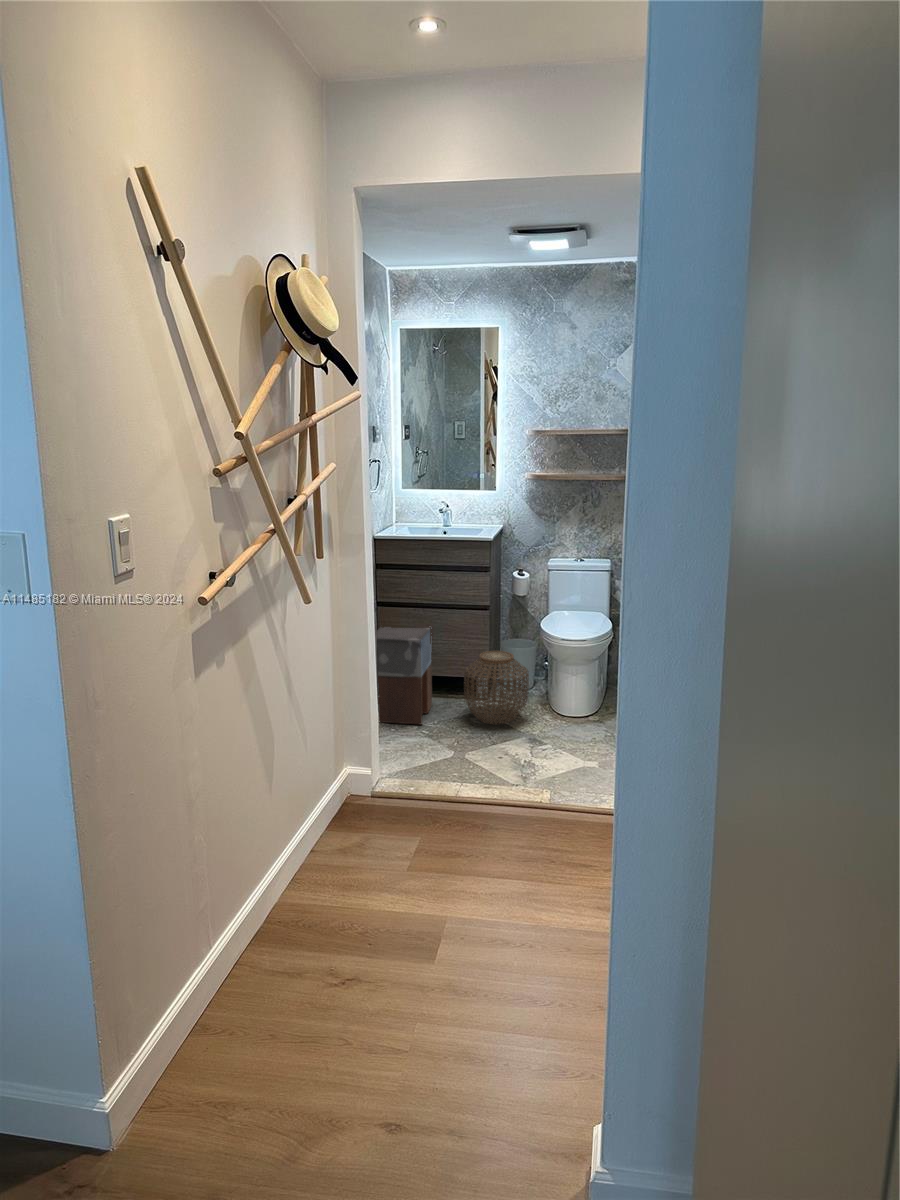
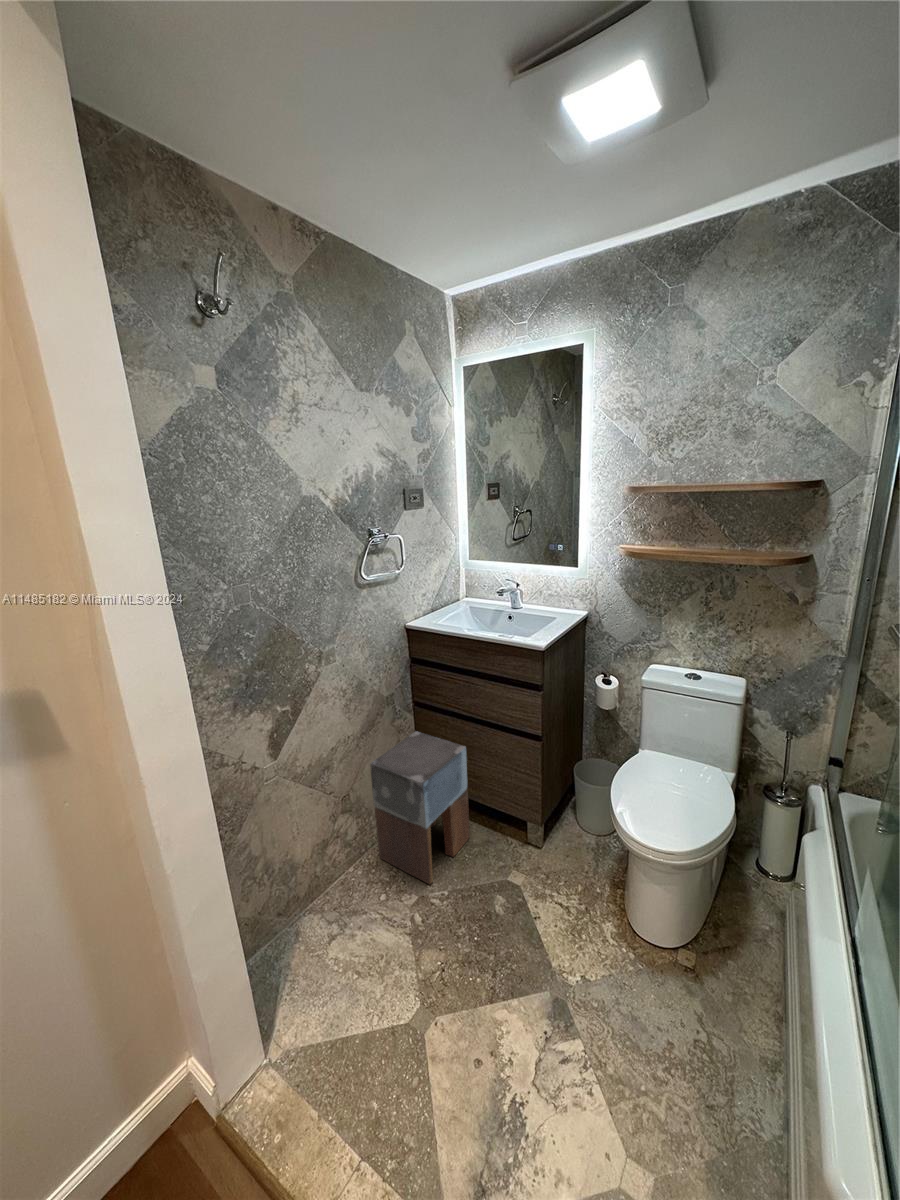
woven basket: present [464,651,529,724] -> none [487,802,582,919]

